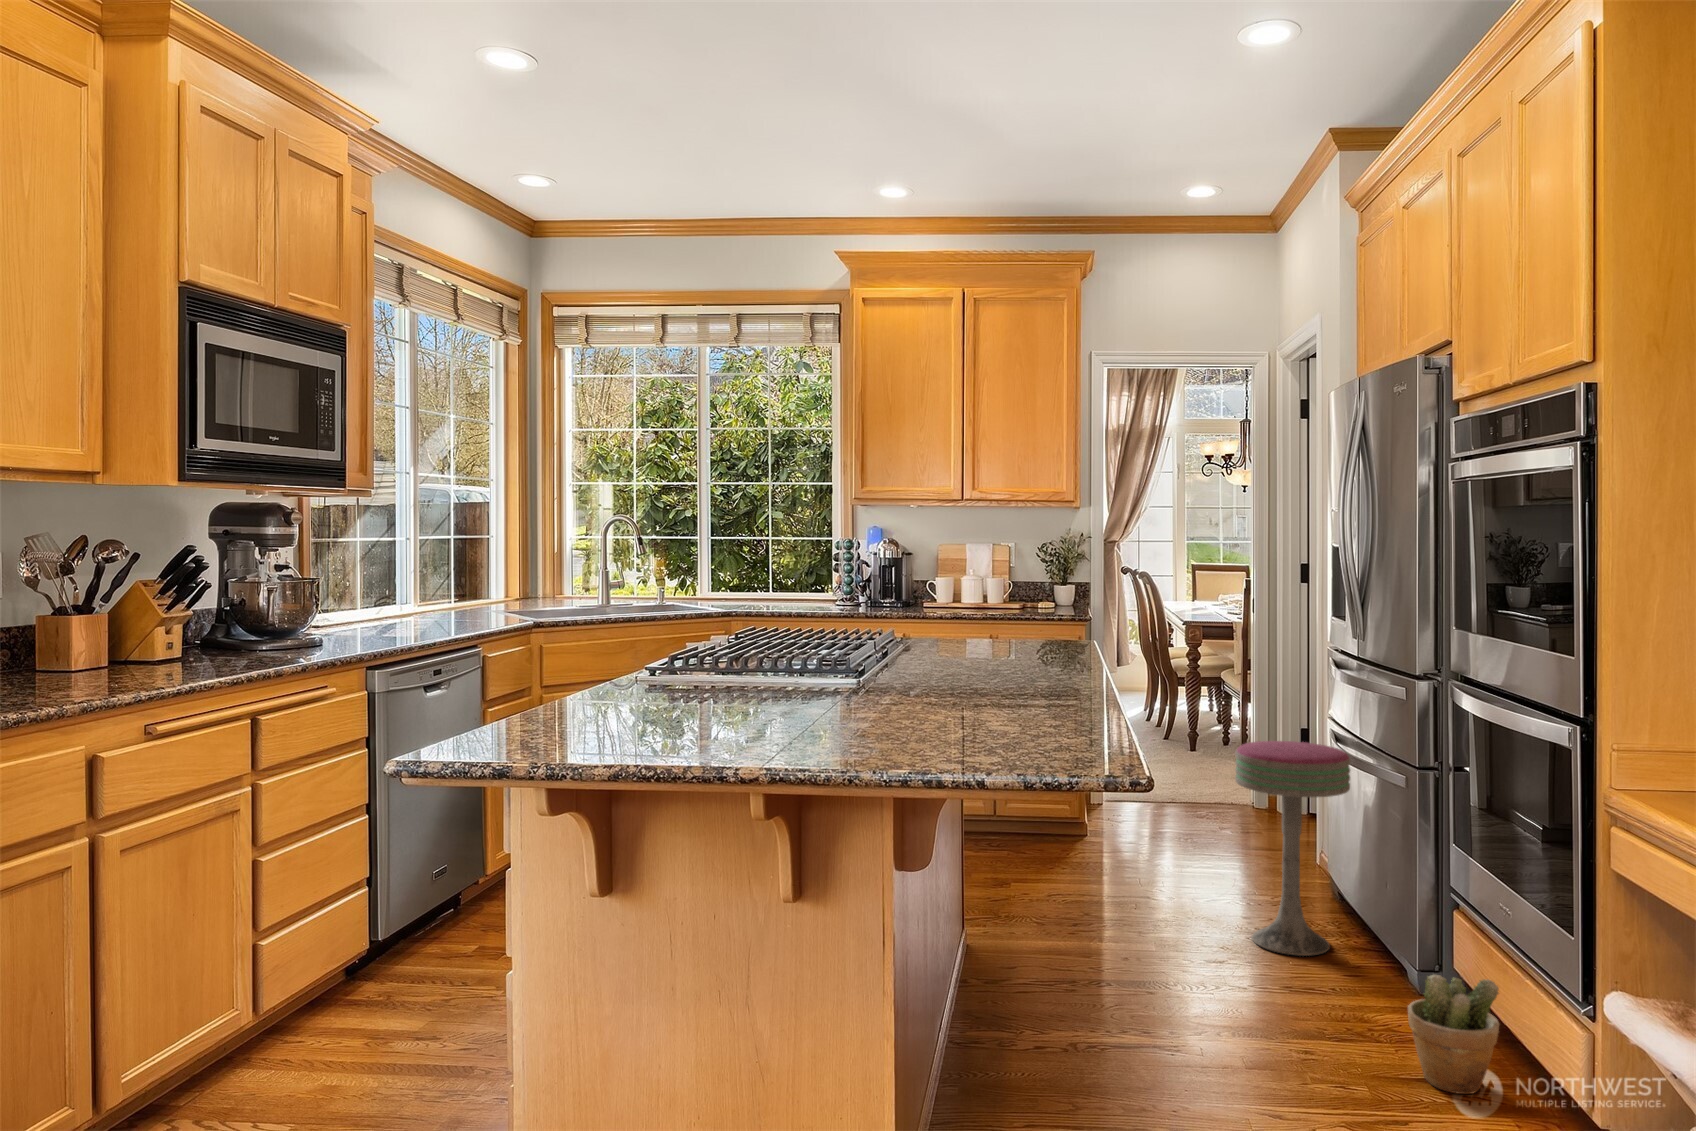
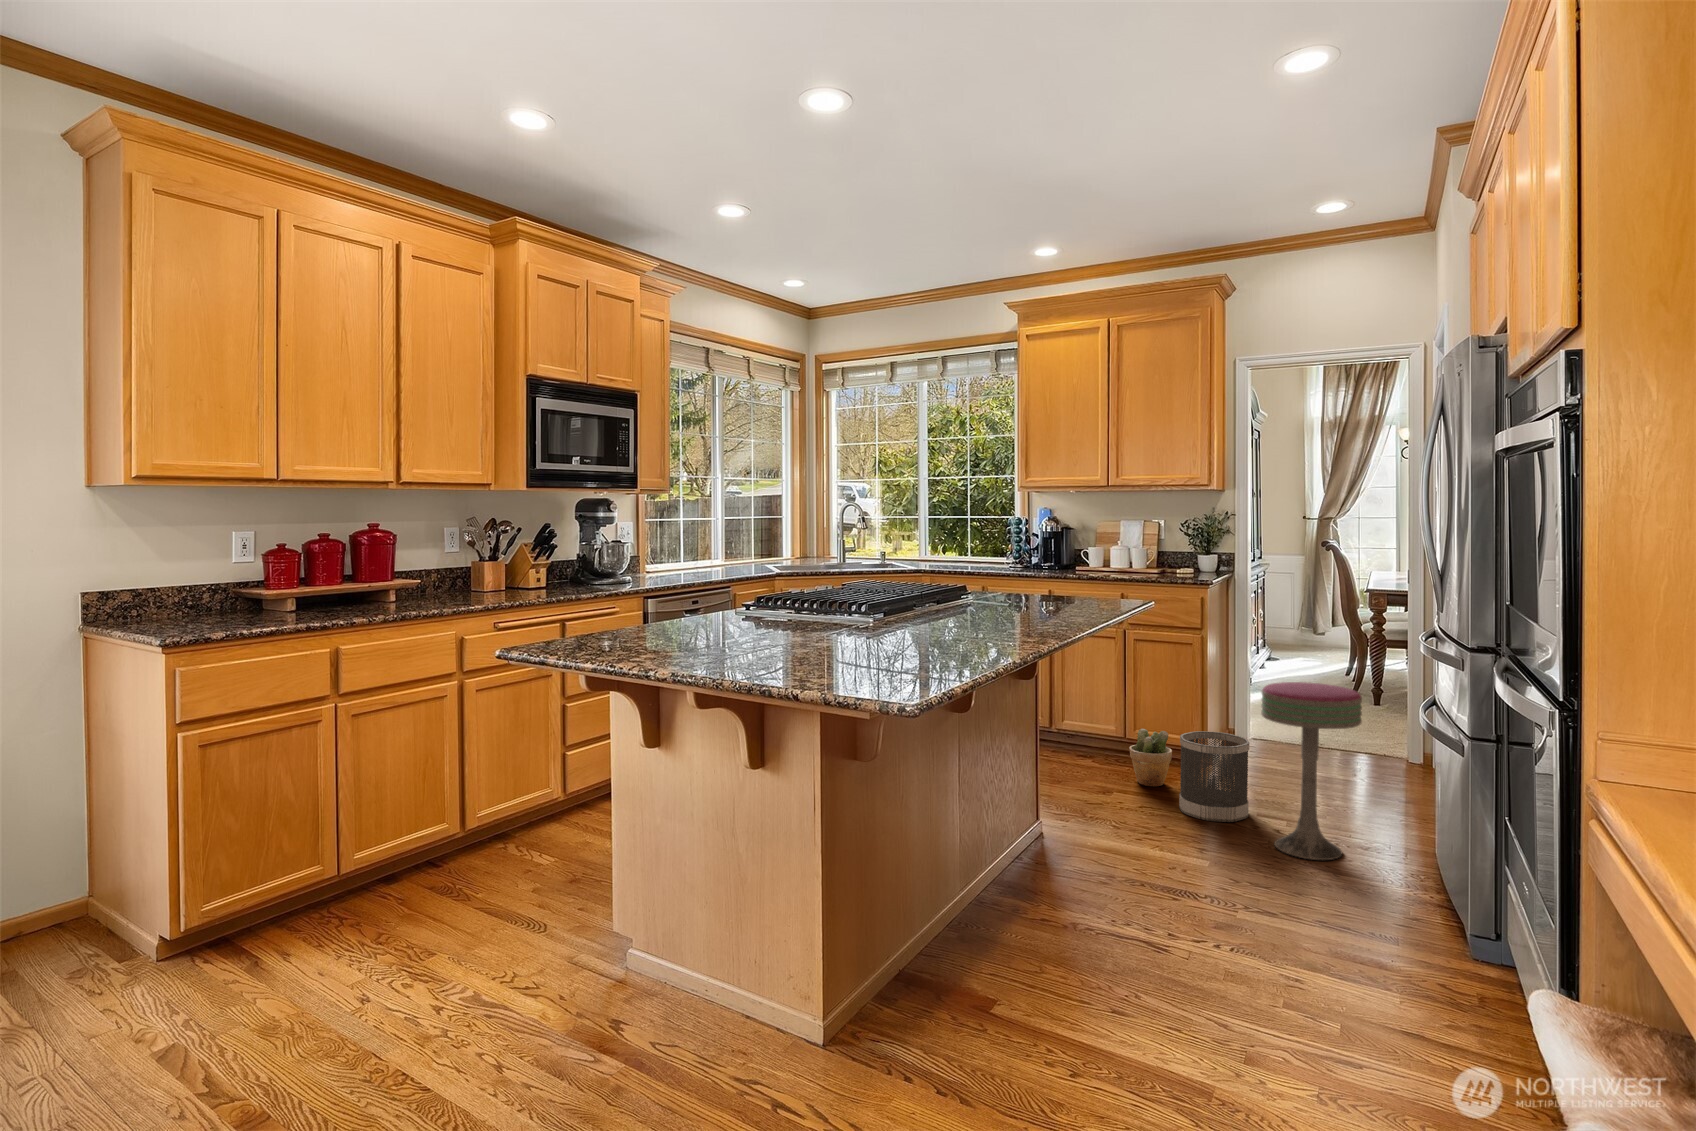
wastebasket: none [1116,807,1199,920] -> present [1179,731,1250,822]
potted plant: present [1408,975,1499,1094] -> present [1129,729,1172,786]

